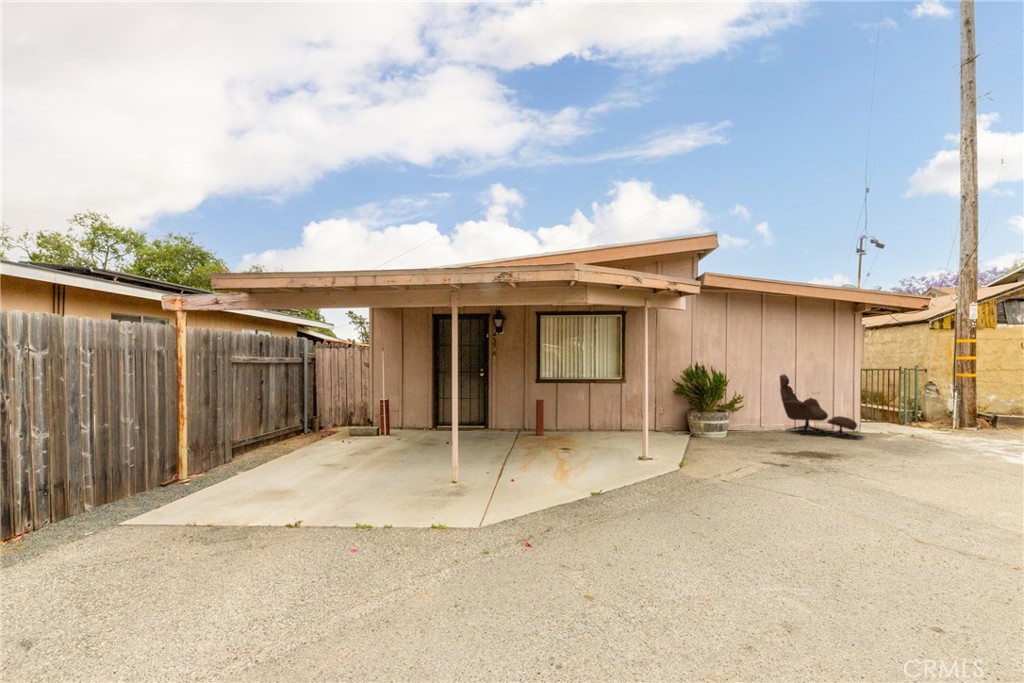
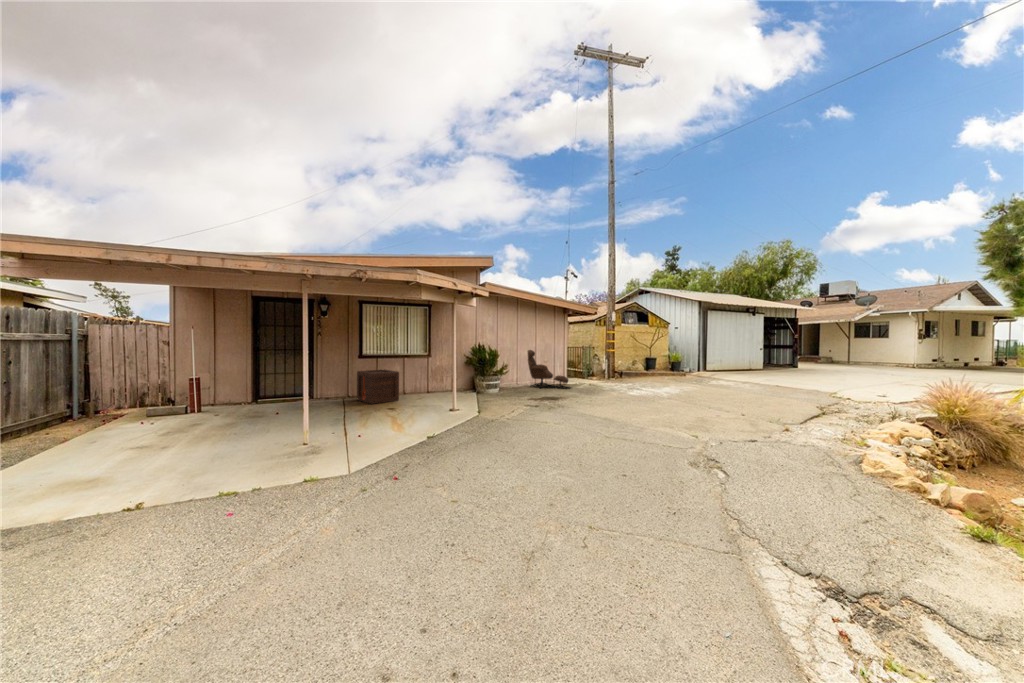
wooden crate: none [535,397,582,440] -> present [357,369,399,404]

